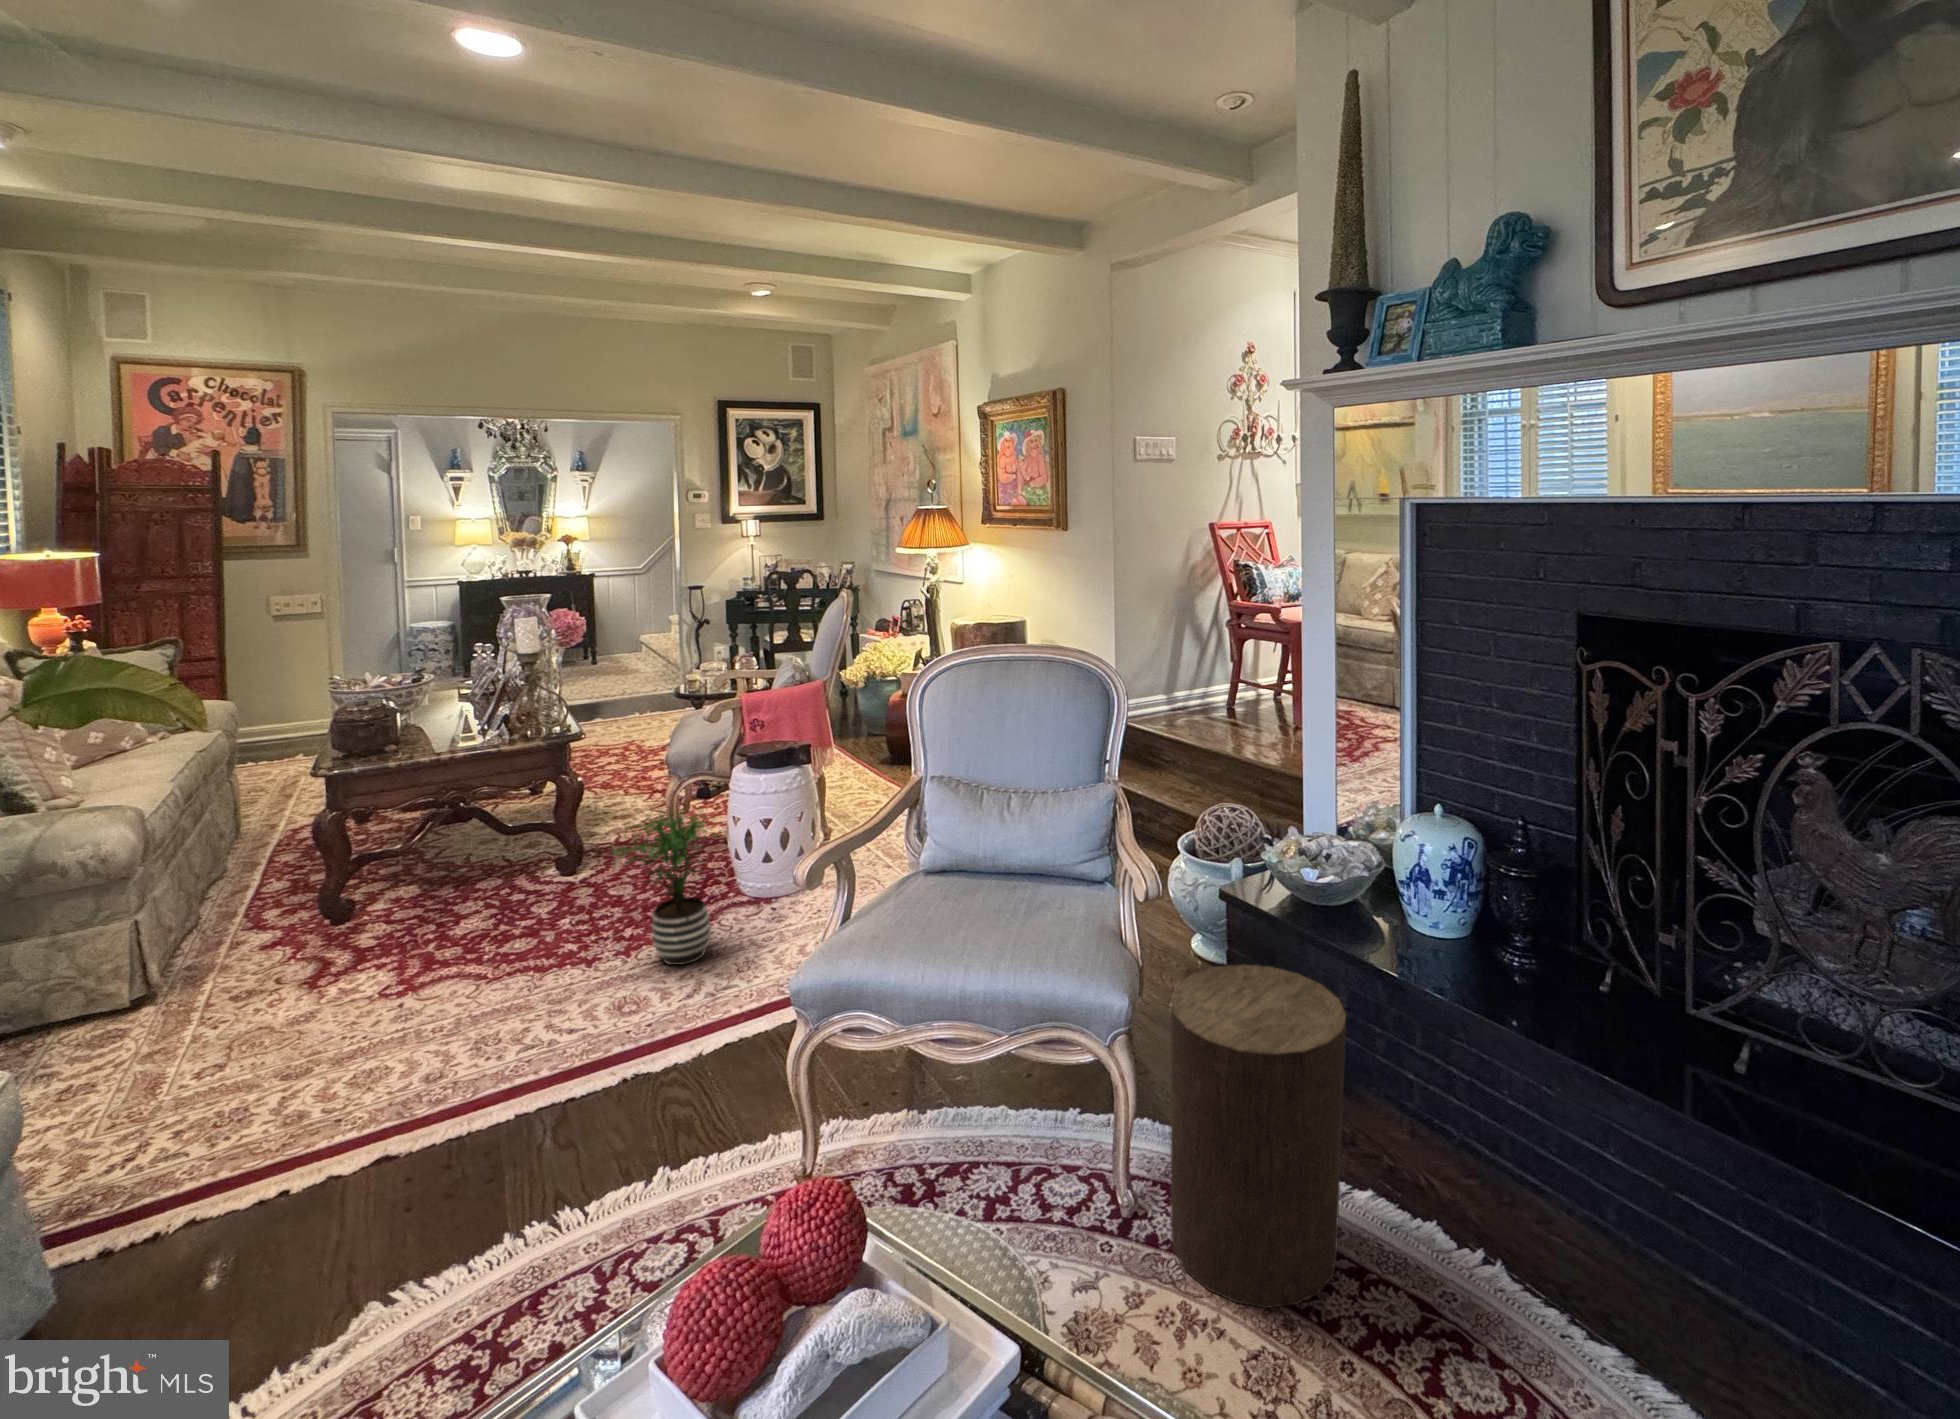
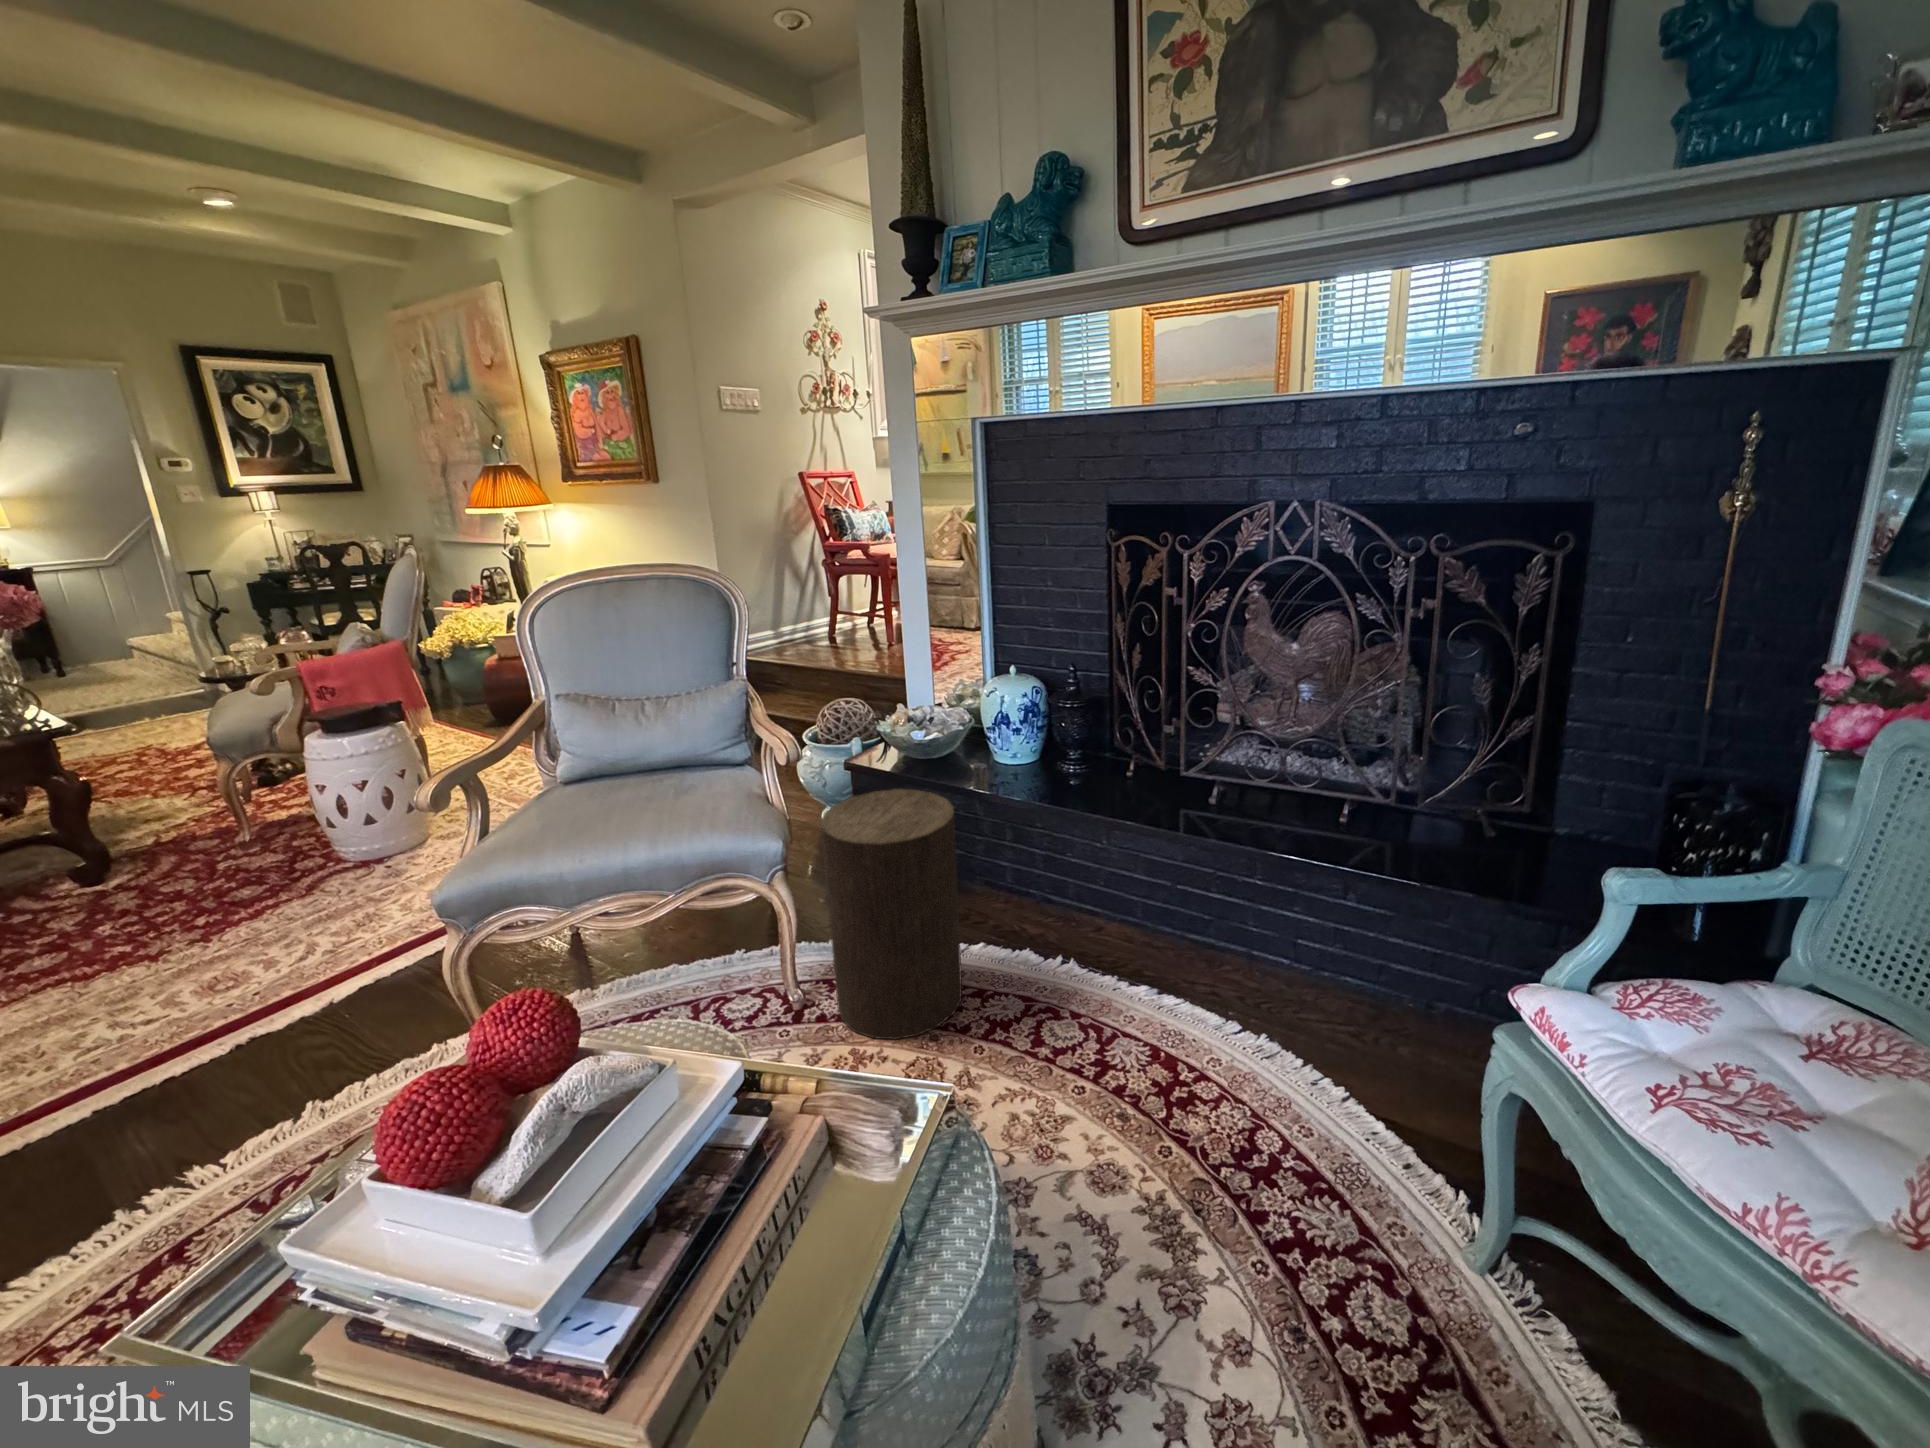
potted plant: present [612,809,714,965] -> none [158,768,329,937]

